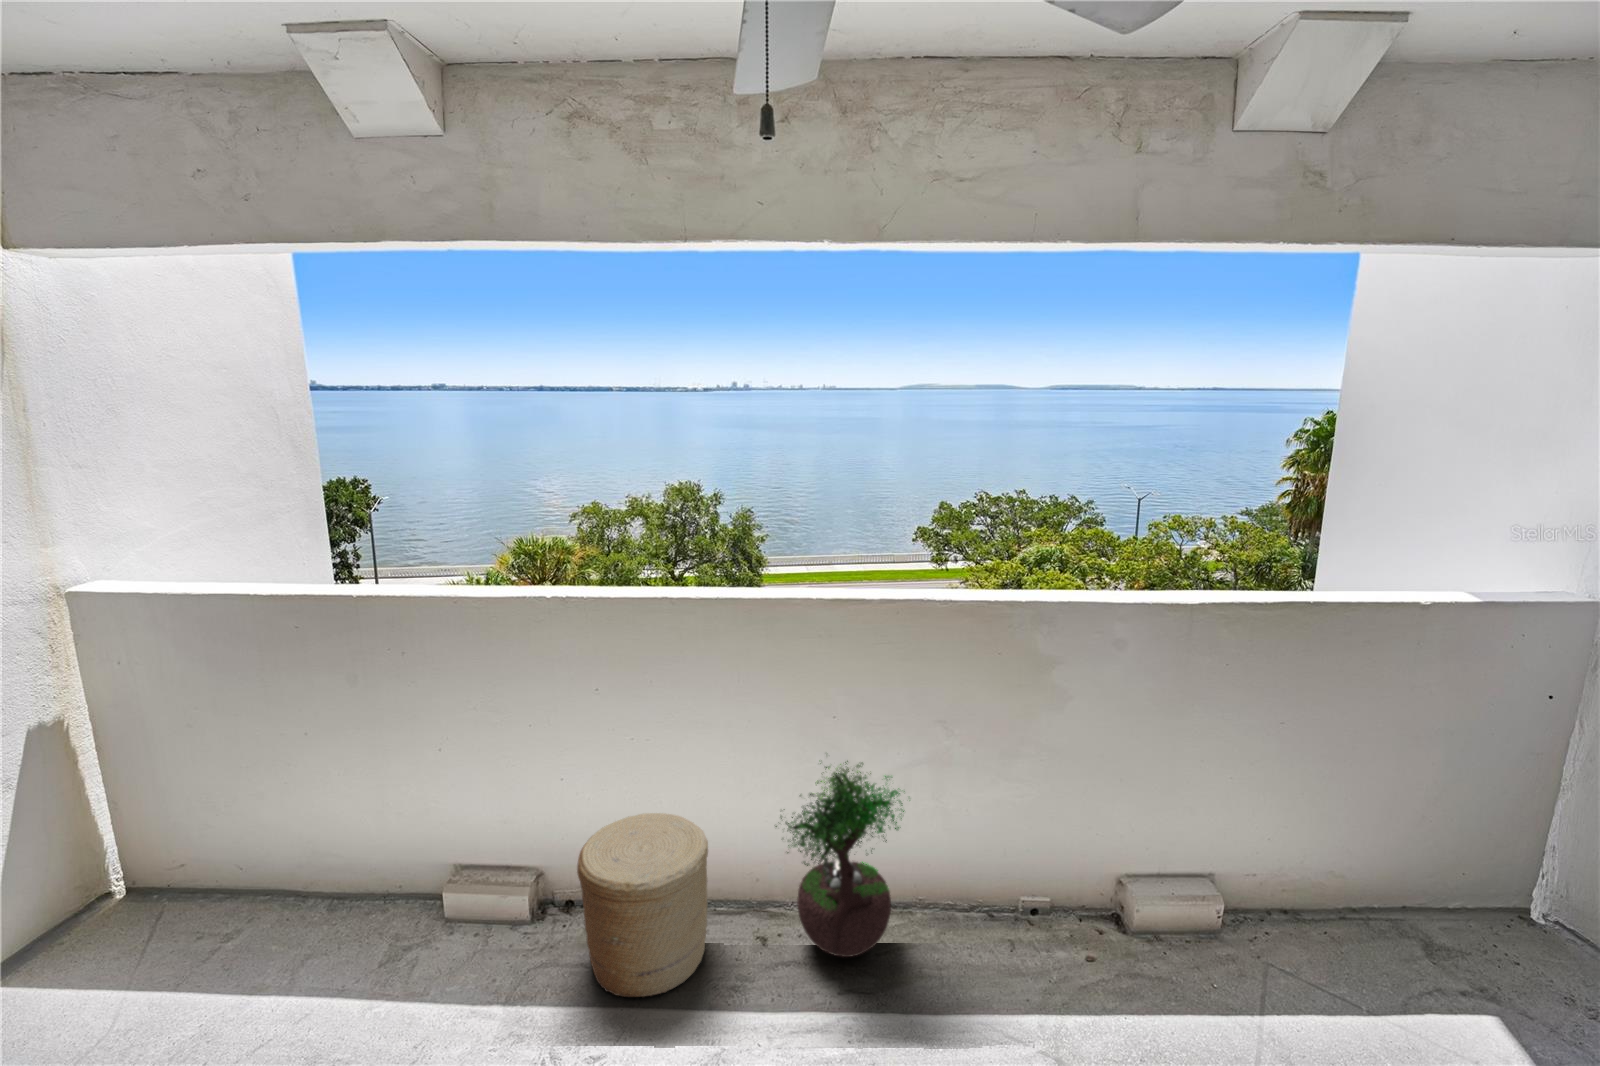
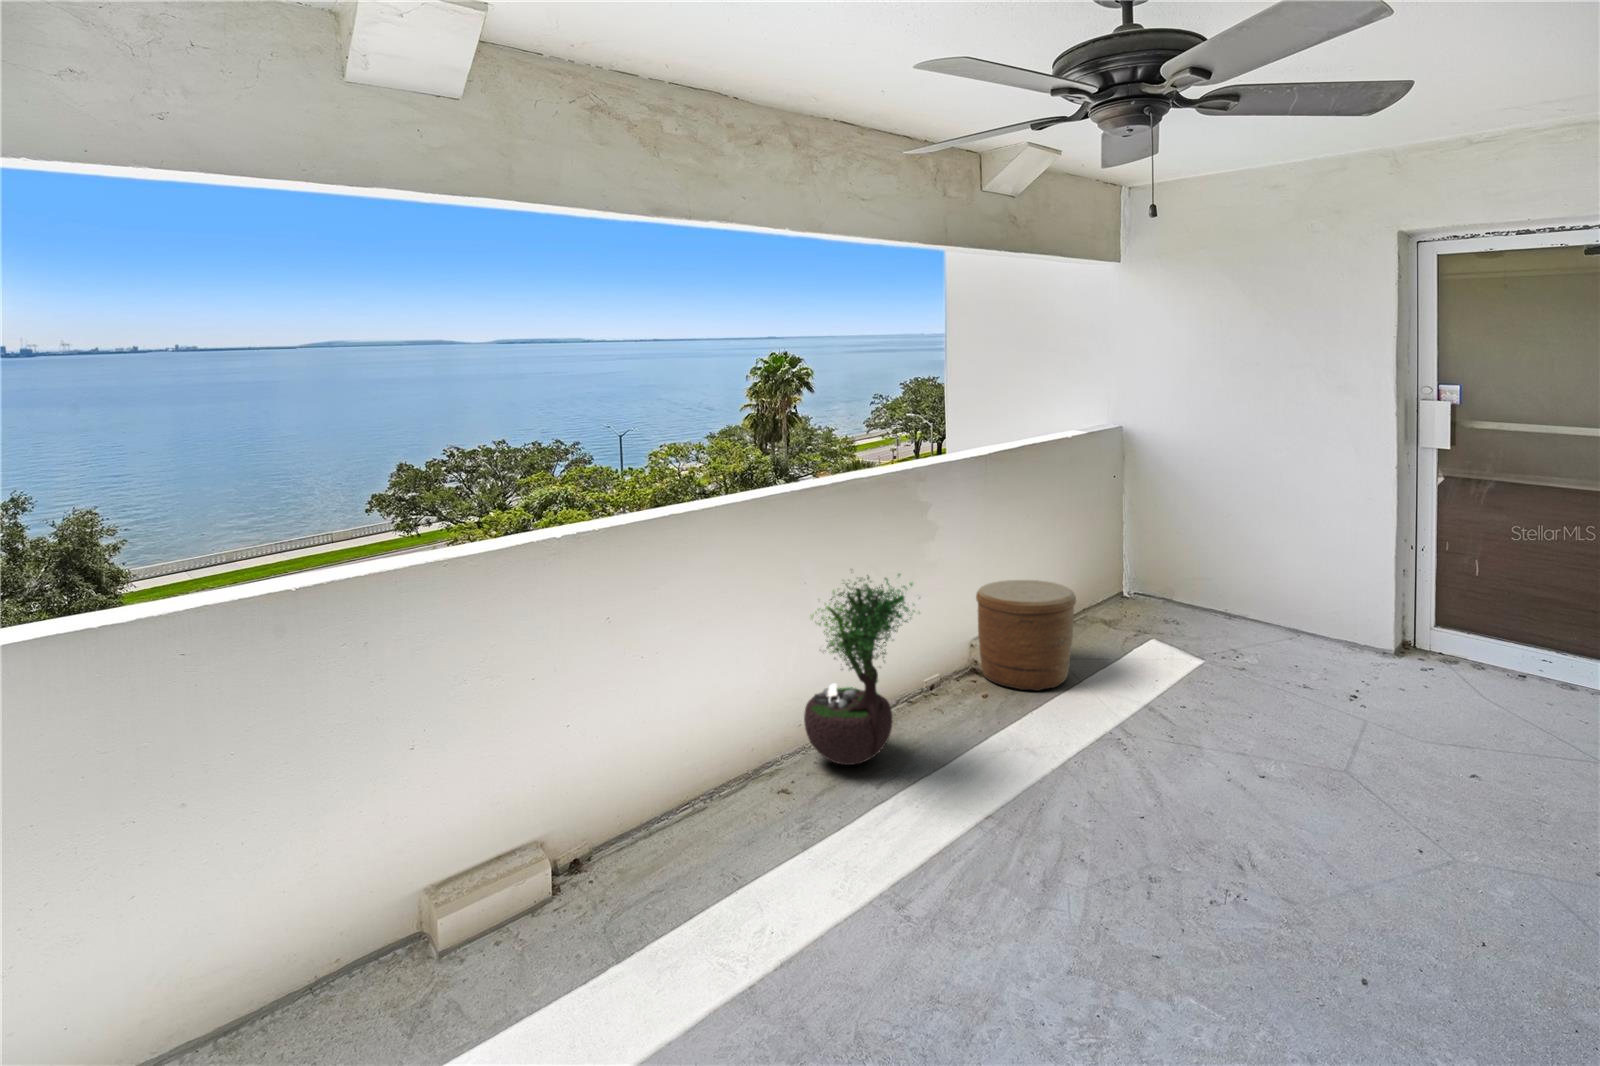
woven basket: present [577,813,708,997] -> present [976,580,1076,691]

